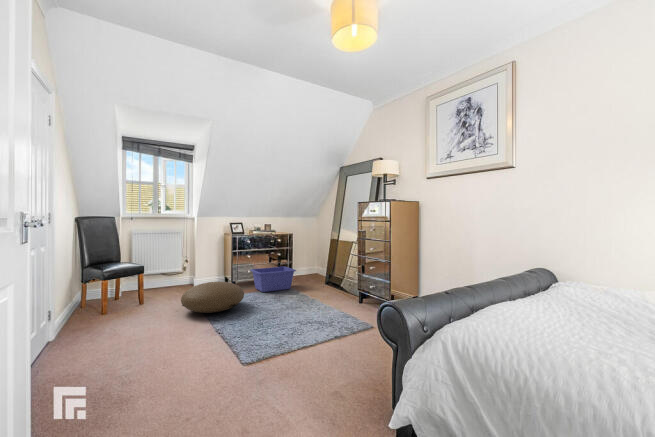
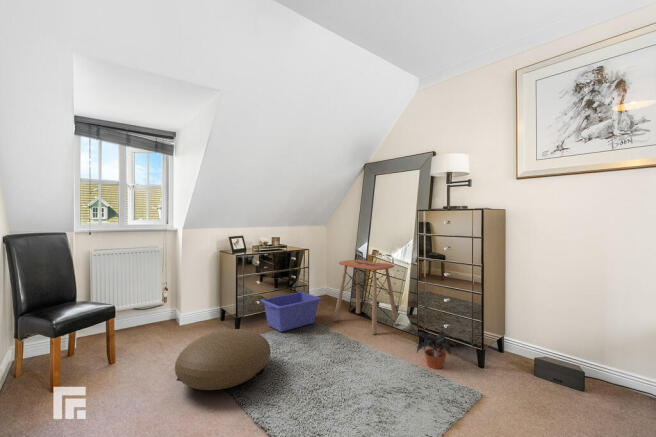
side table: none [306,243,355,296] -> present [333,260,398,334]
potted plant: none [343,289,372,314] -> present [416,331,455,369]

